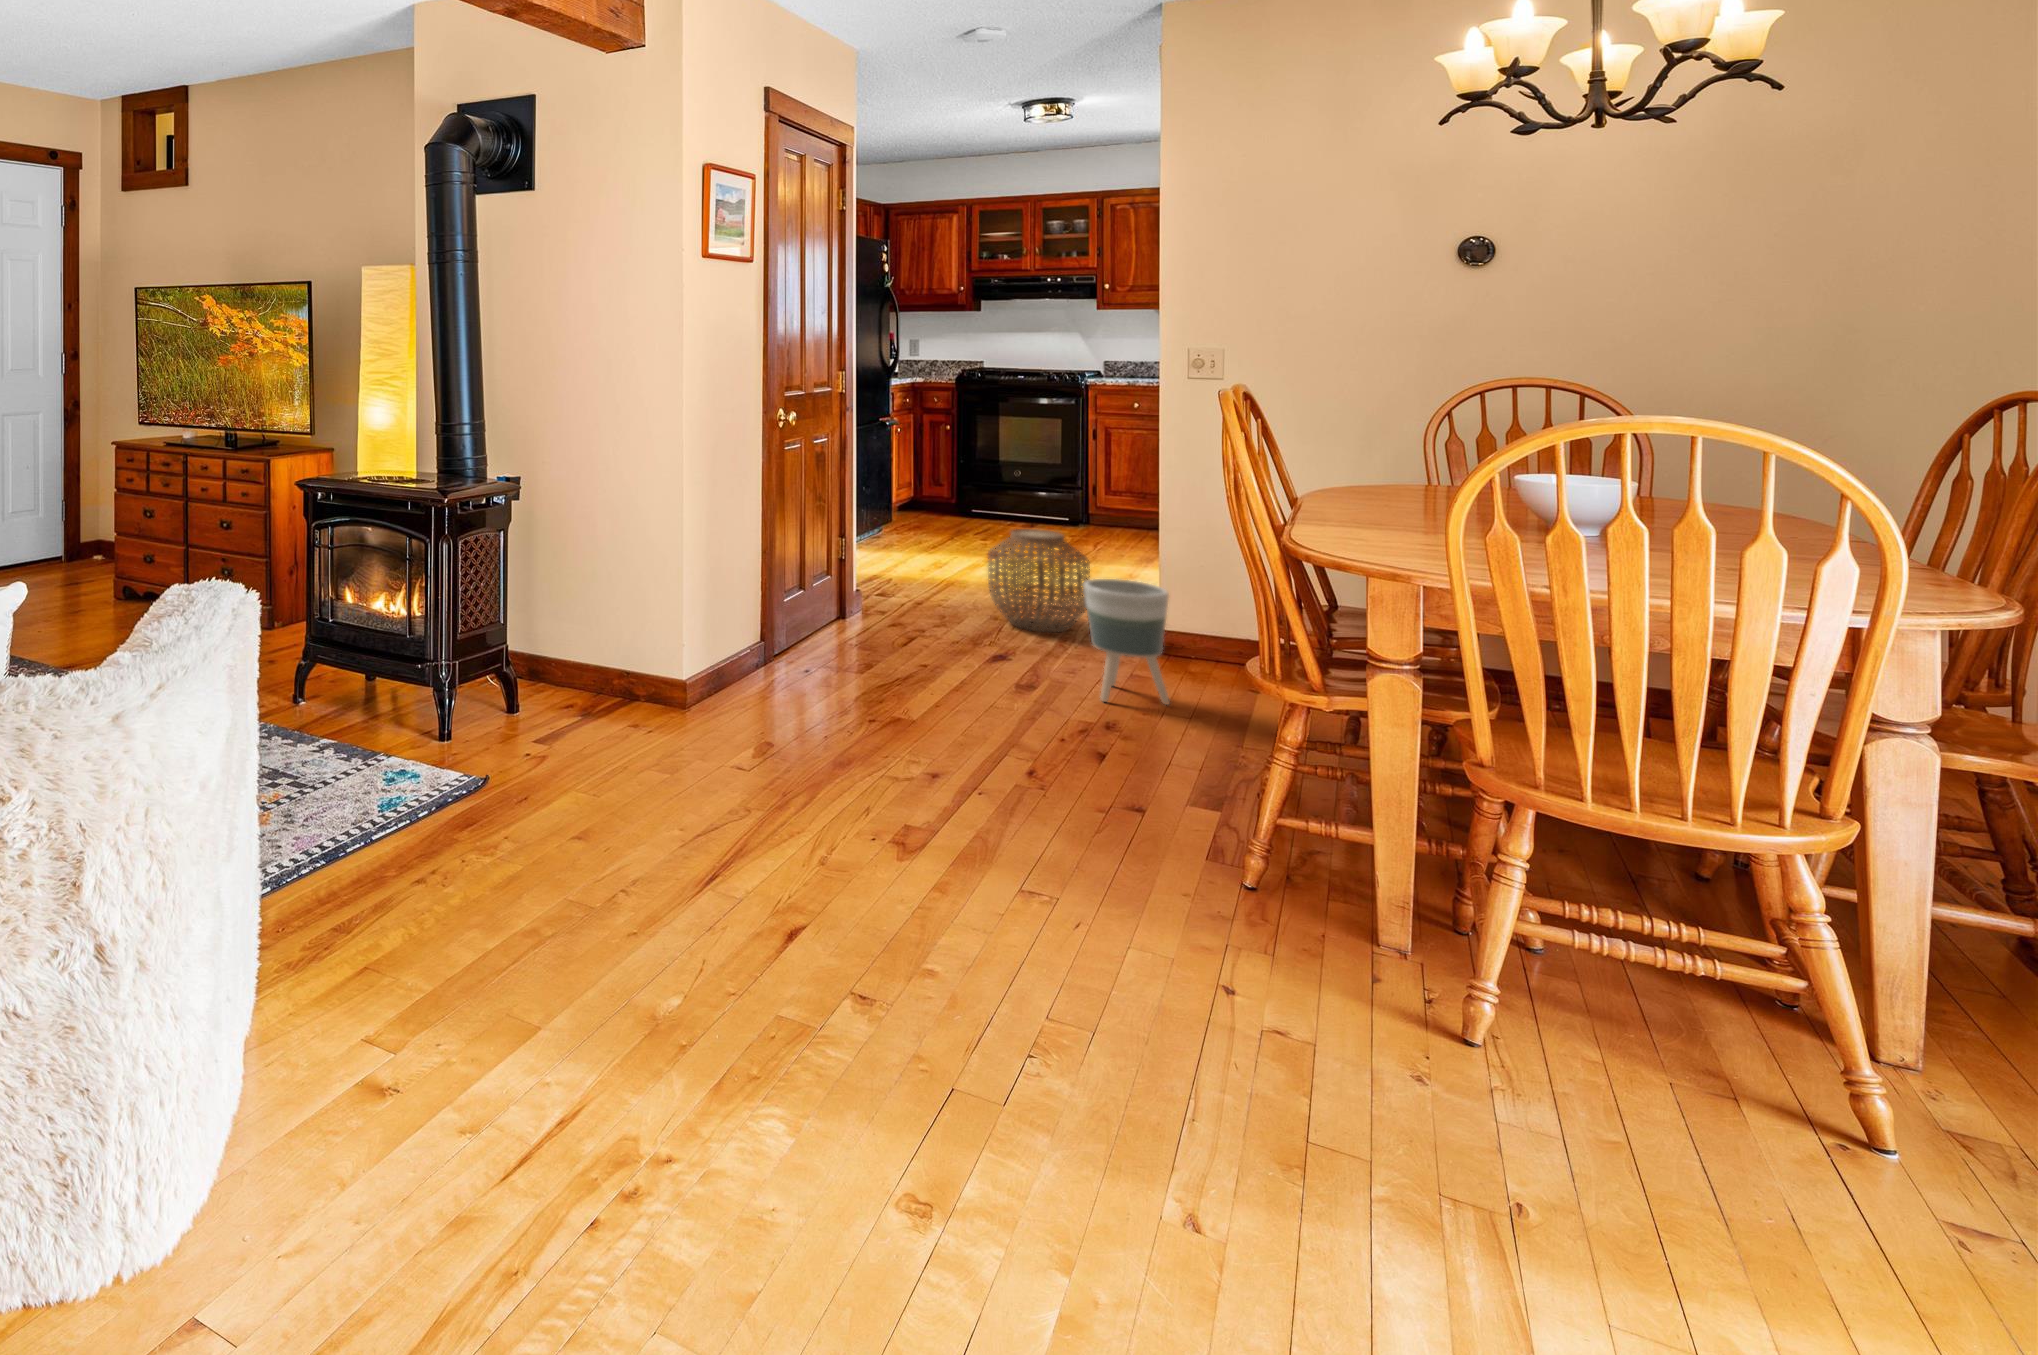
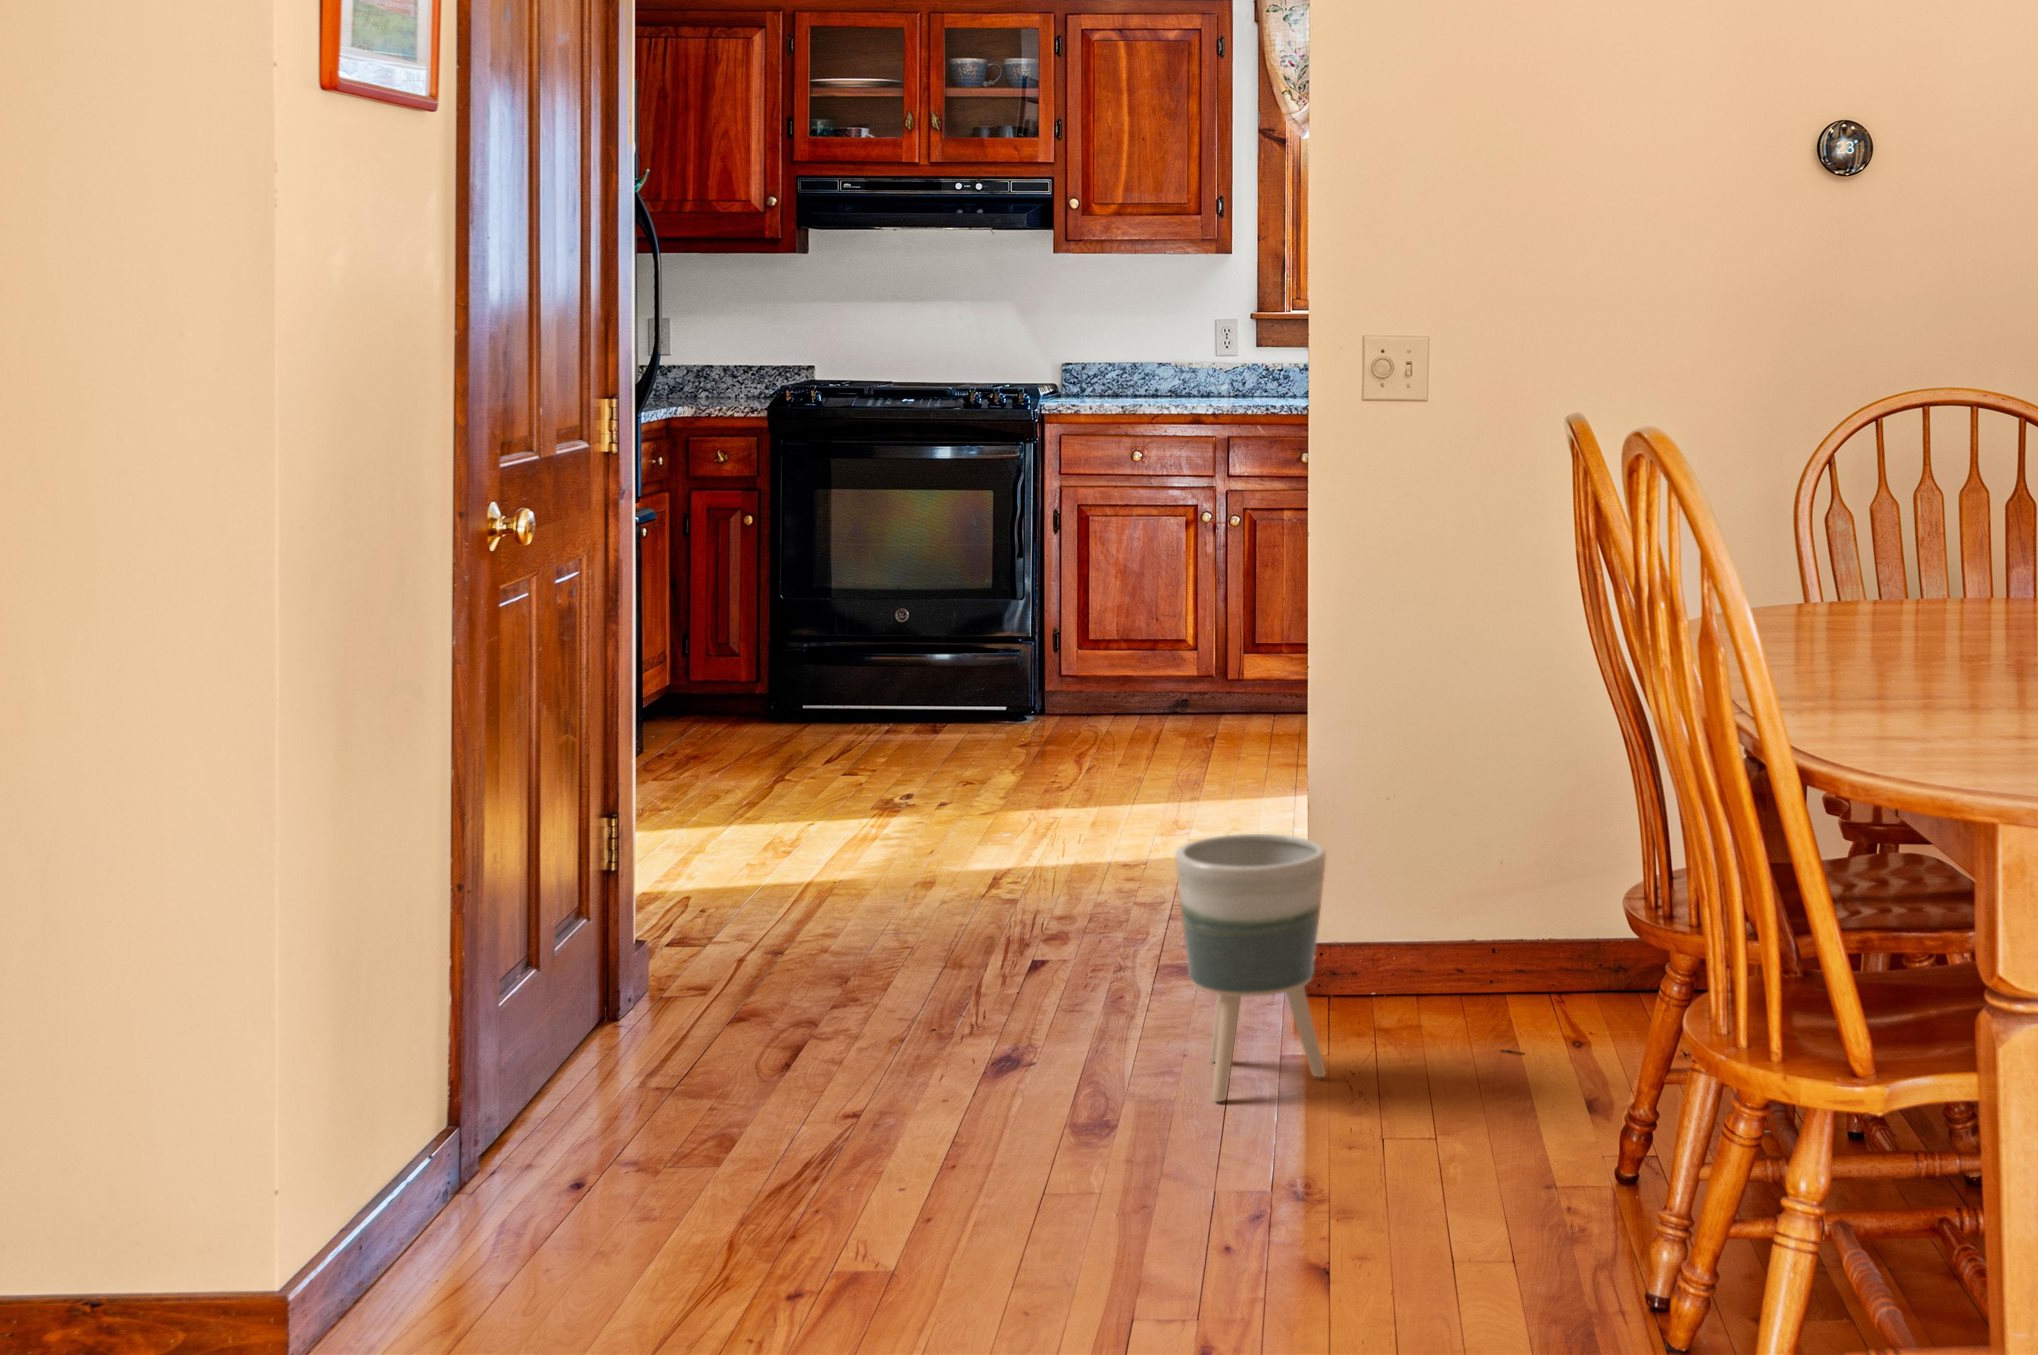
woven basket: present [988,529,1090,632] -> none [935,742,1134,968]

